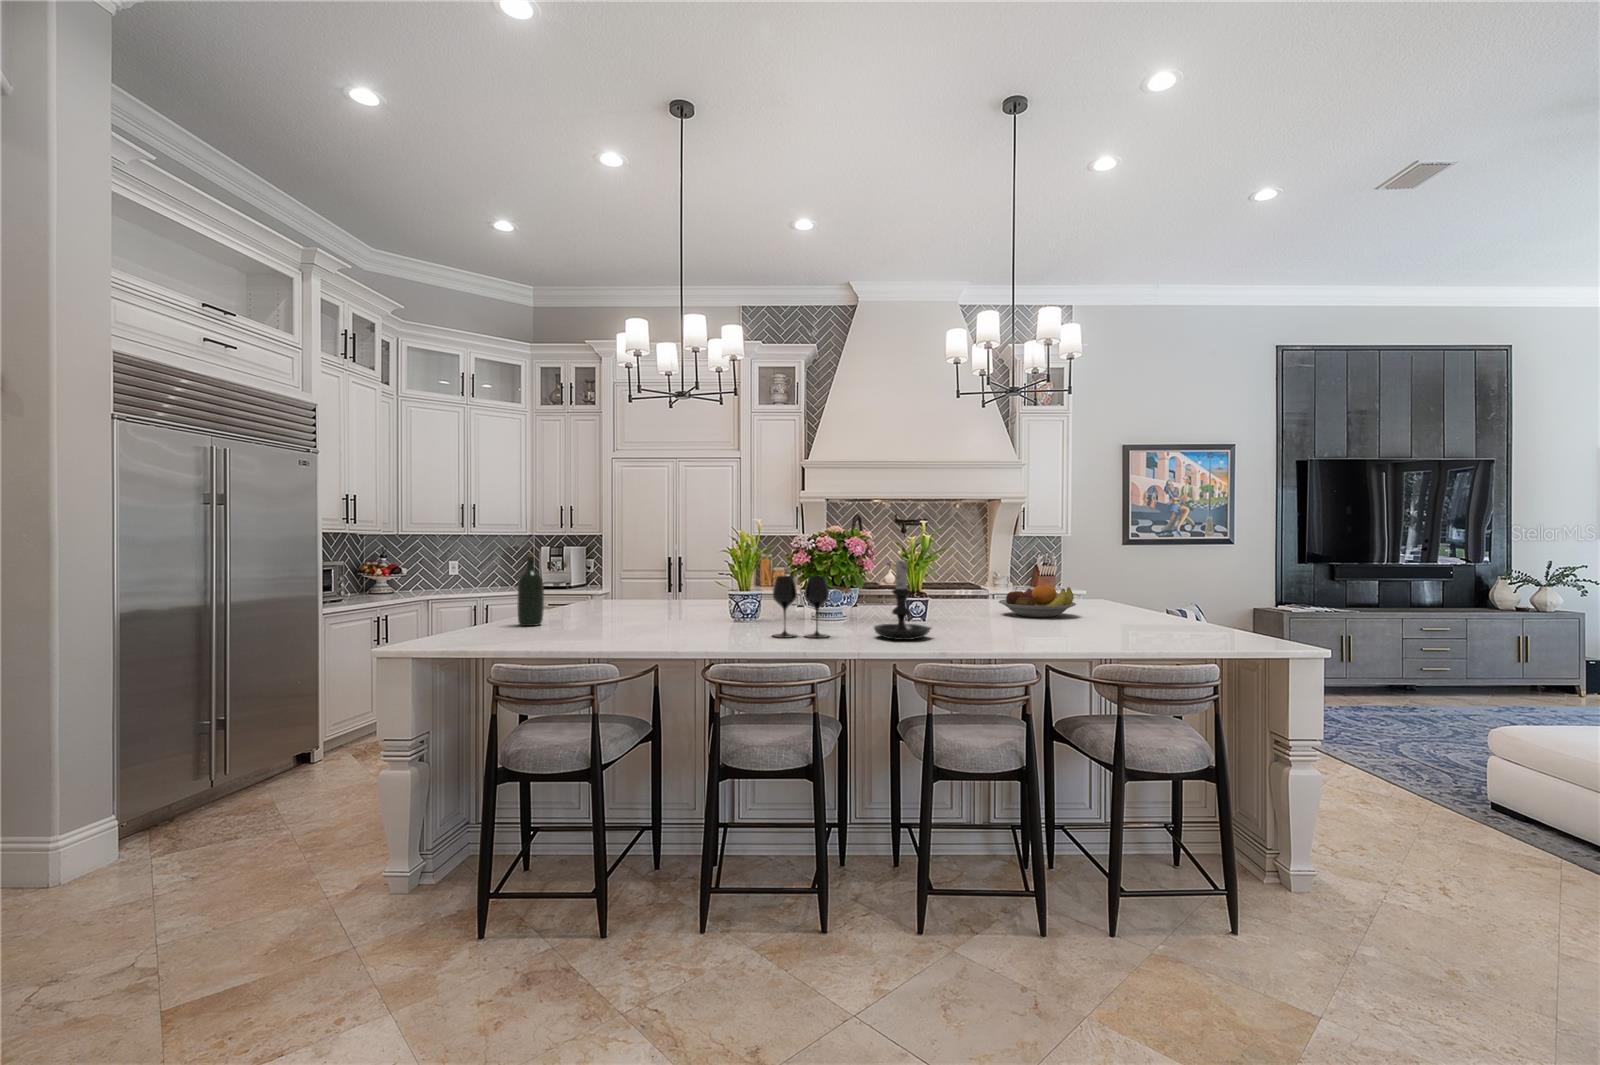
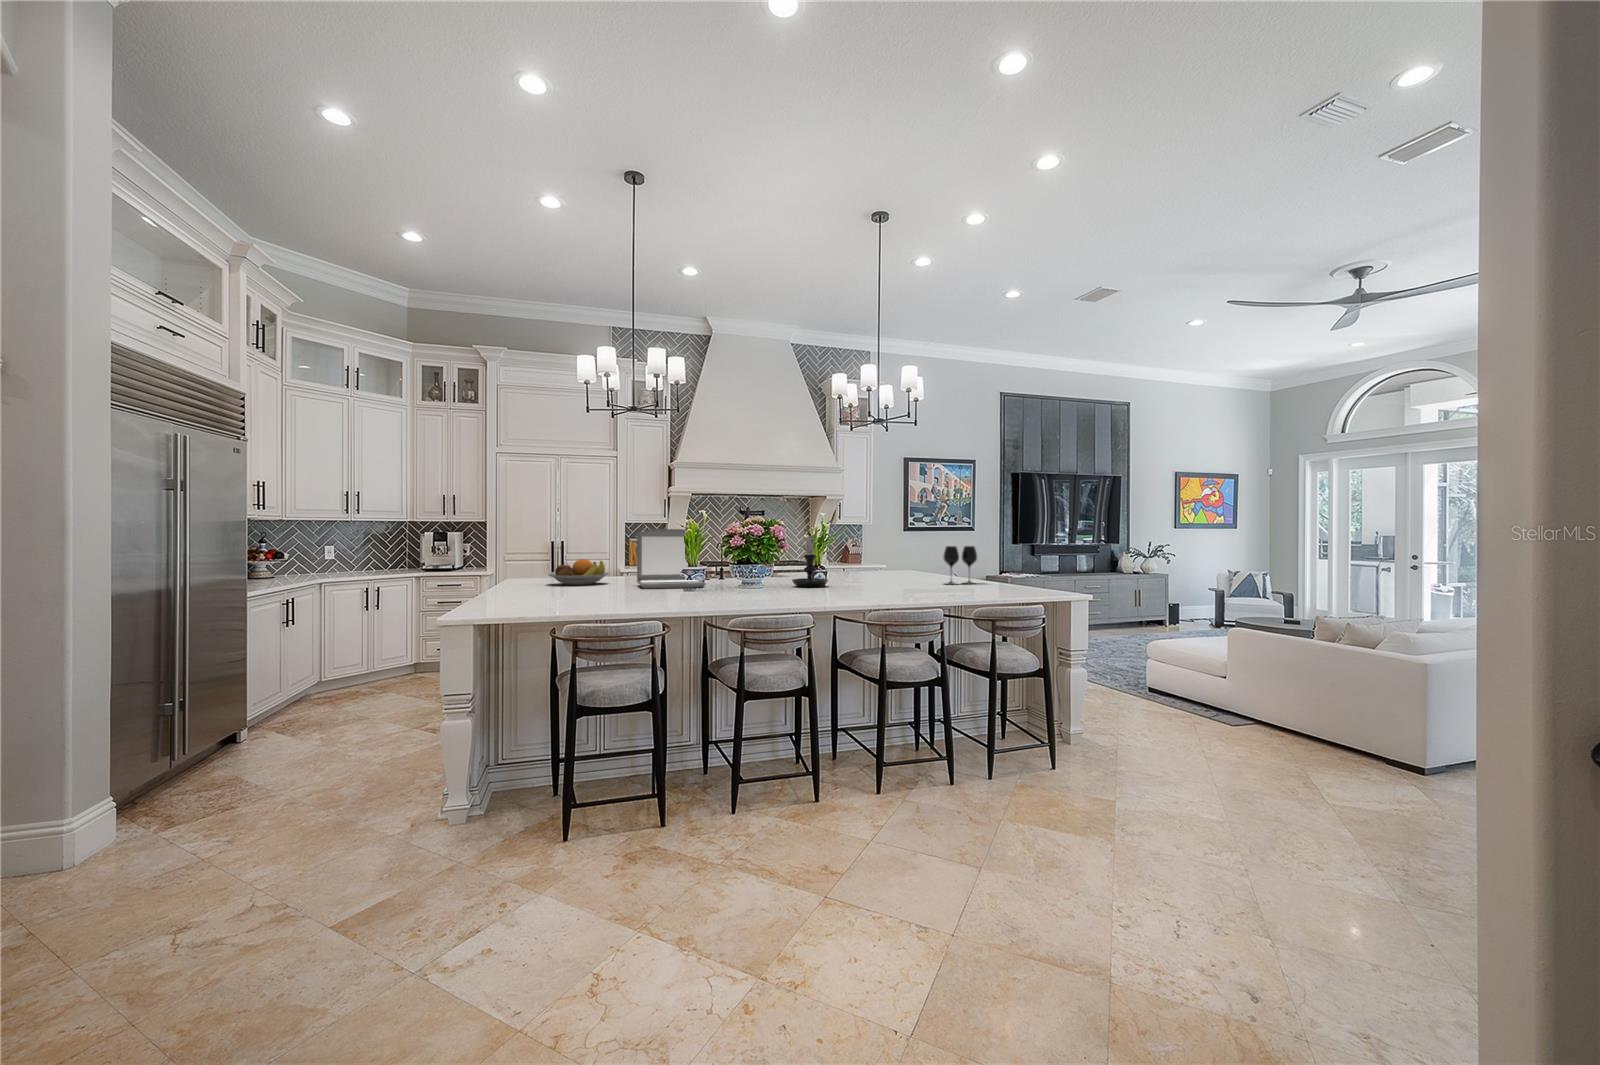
laptop: none [662,548,758,633] -> present [637,529,706,589]
wine bottle: present [517,554,544,626] -> none [514,533,534,590]
wine glass: present [773,576,829,638] -> present [943,546,977,585]
fruit bowl: present [999,584,1076,617] -> present [548,559,610,585]

